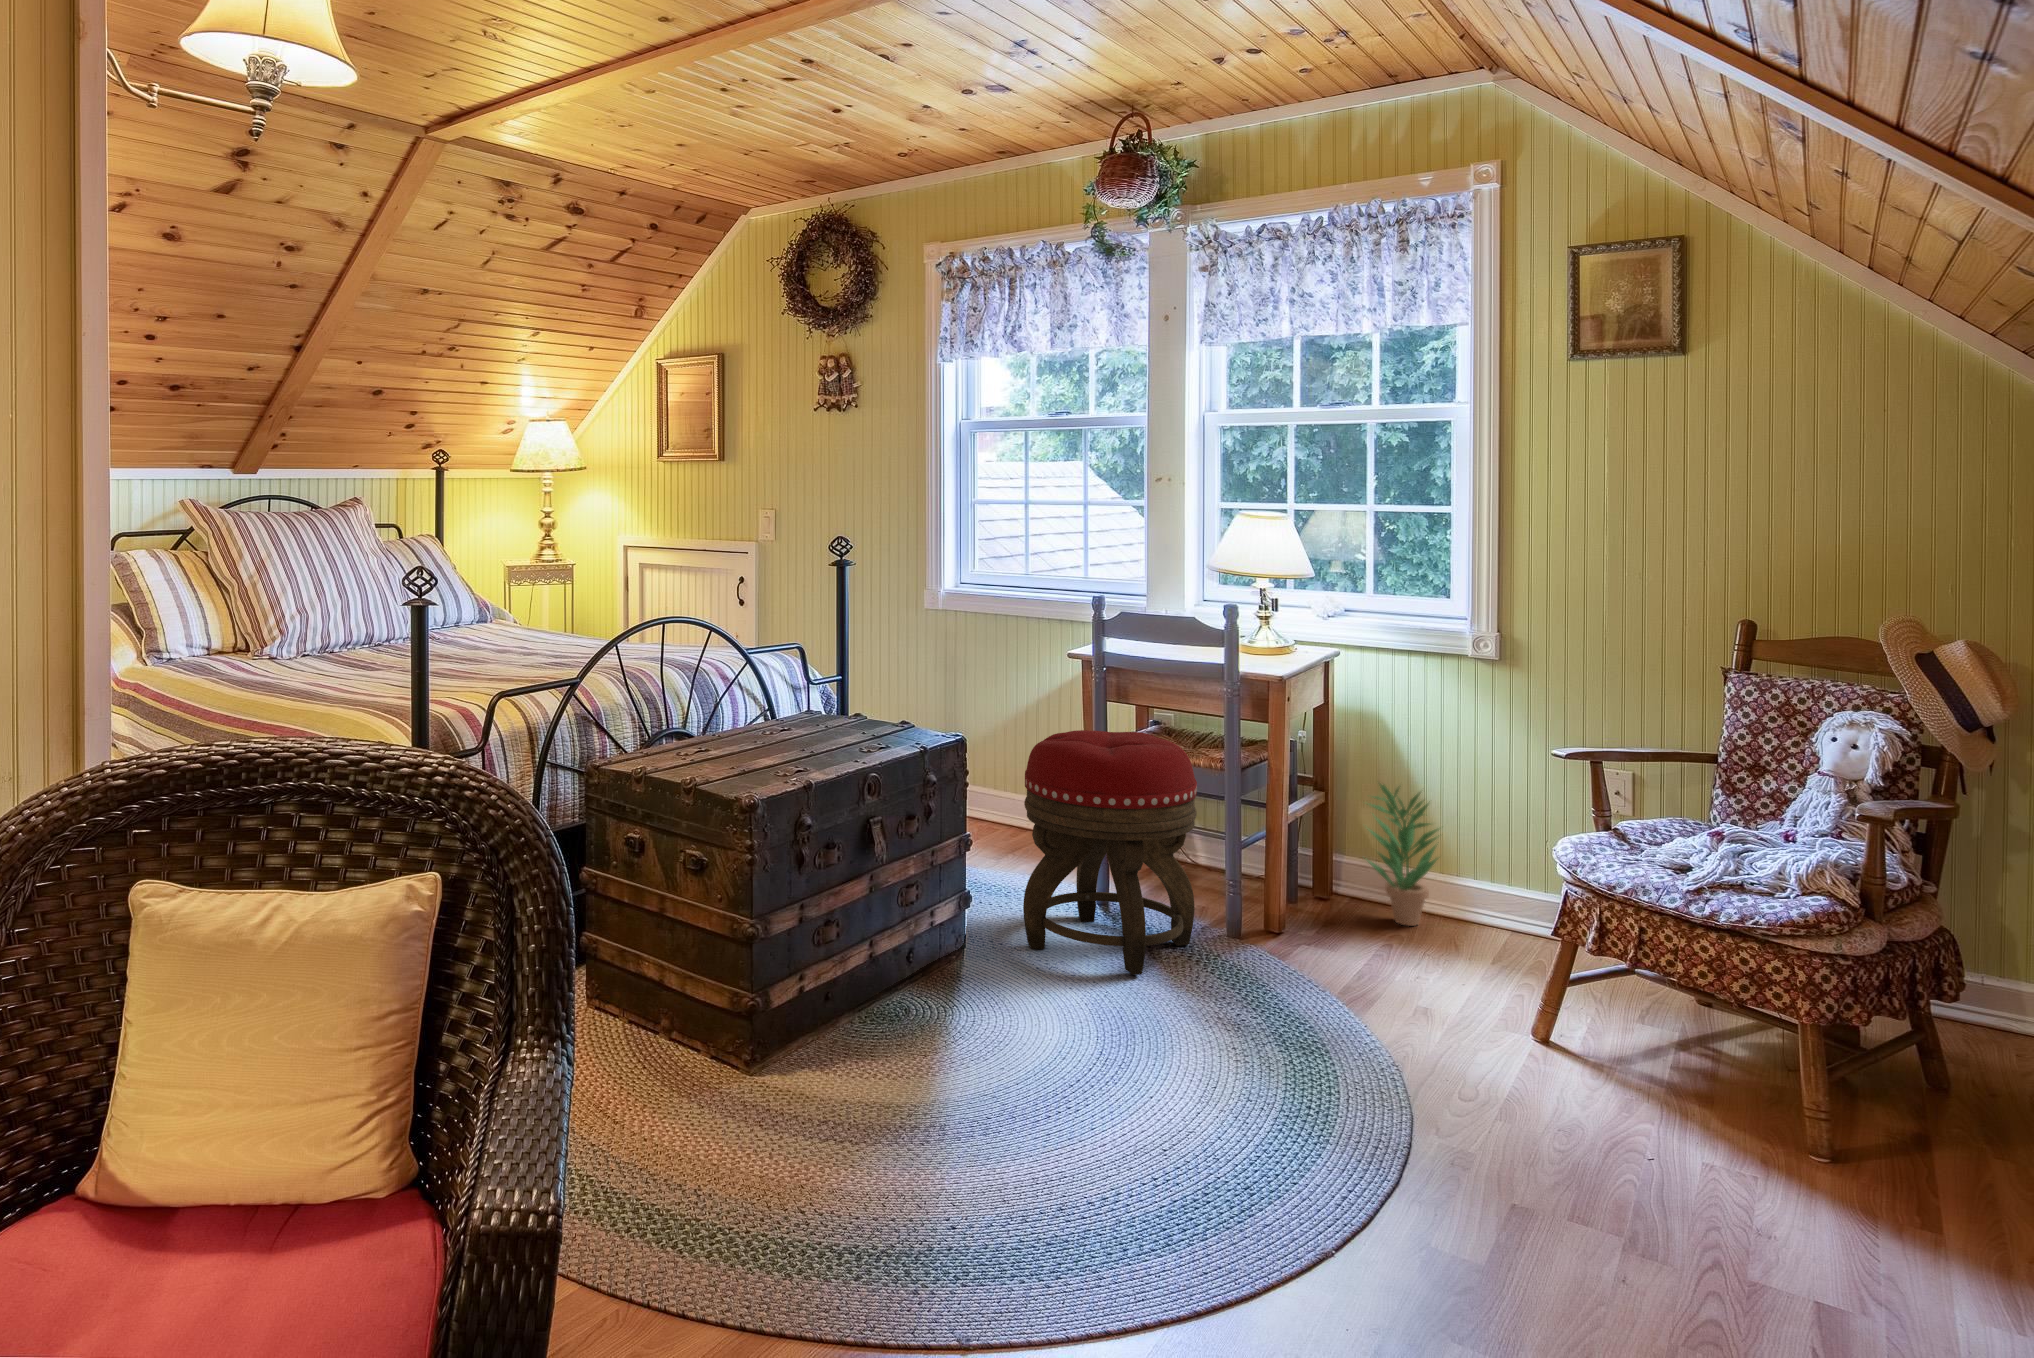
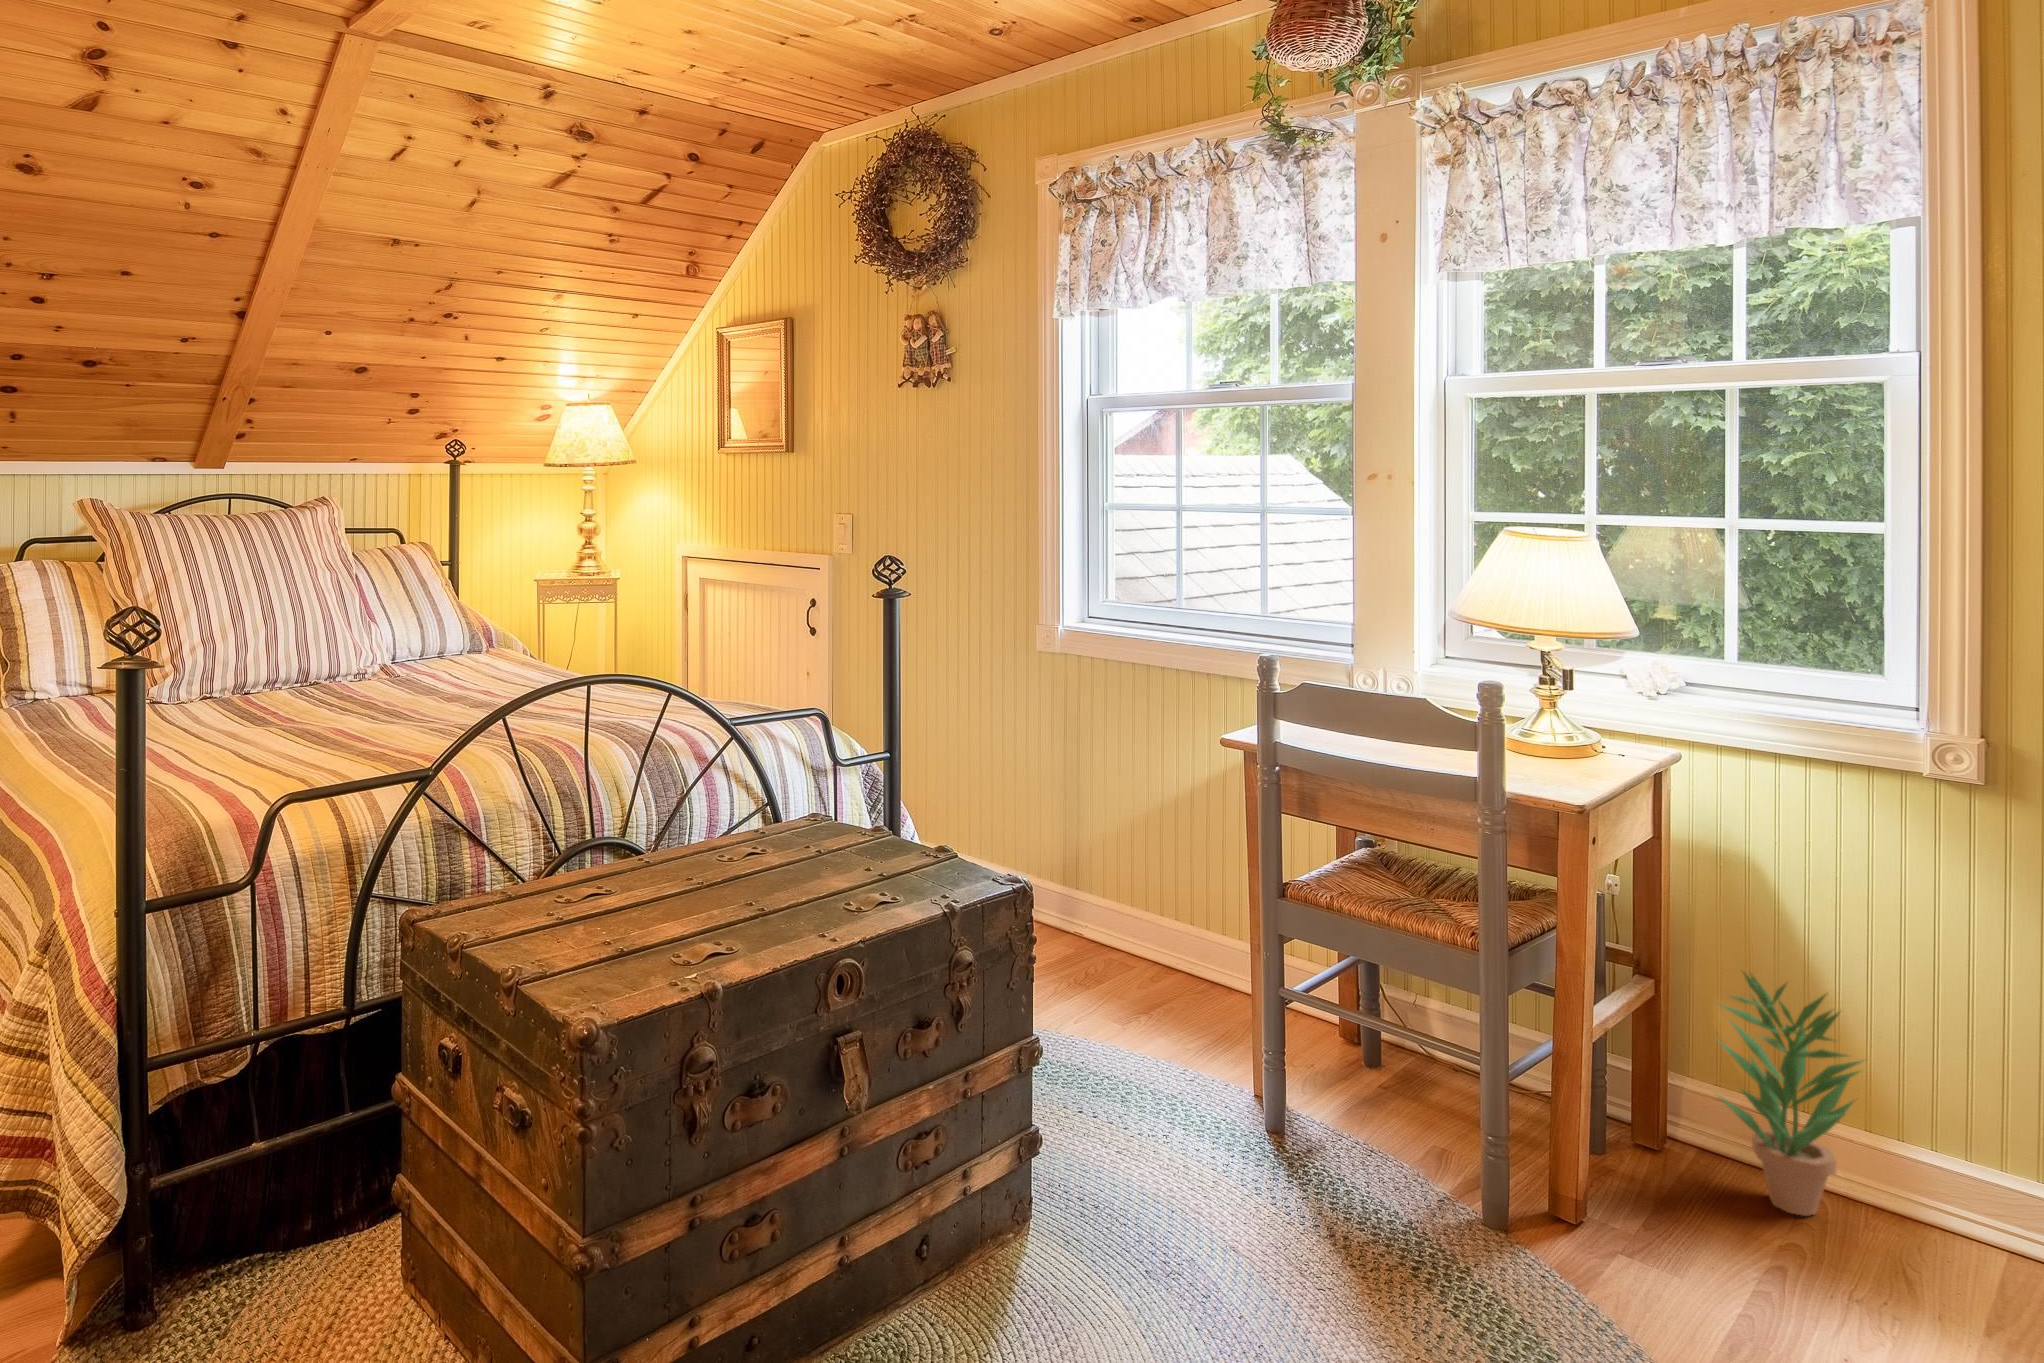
footstool: present [1023,730,1197,975] -> none [1132,866,1424,1300]

